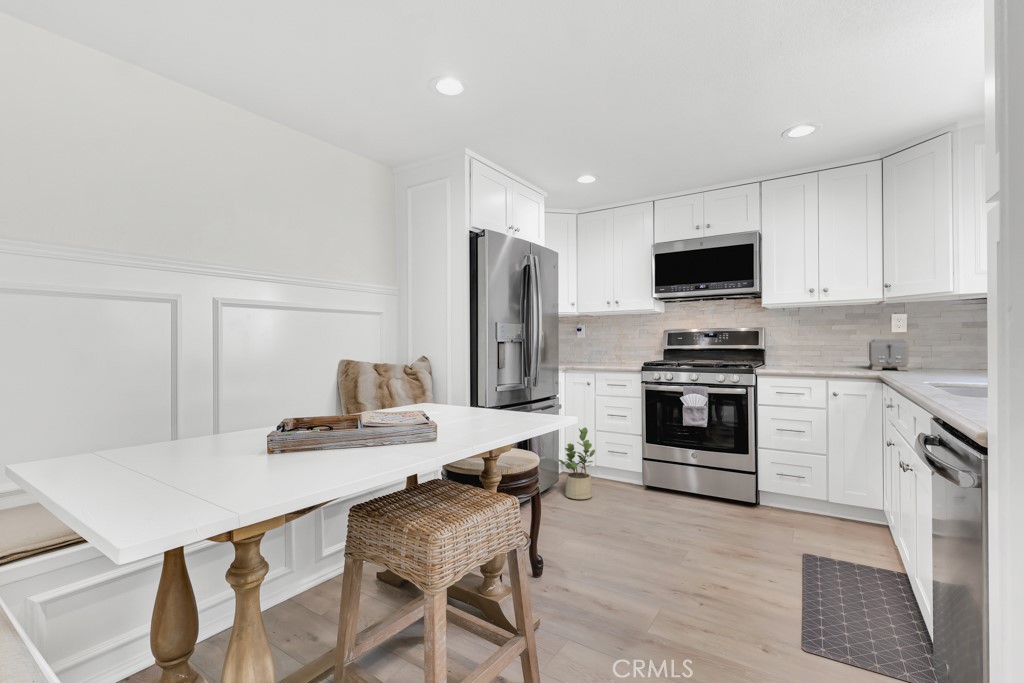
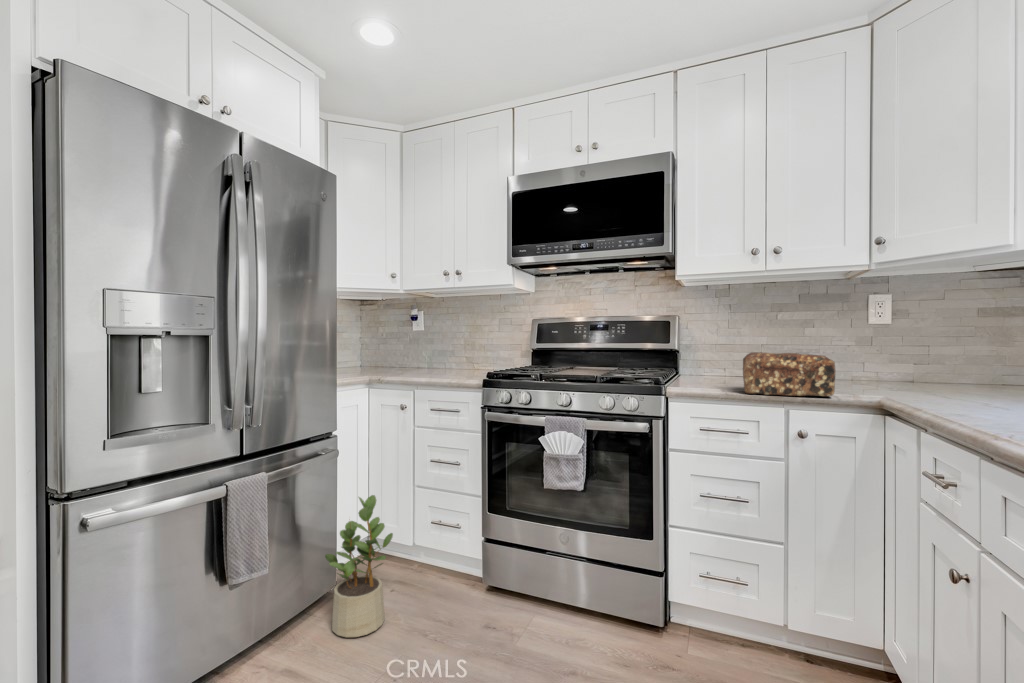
toaster: present [868,339,909,371] -> none [827,336,902,388]
bread loaf: none [801,349,854,373] -> present [743,352,835,397]

